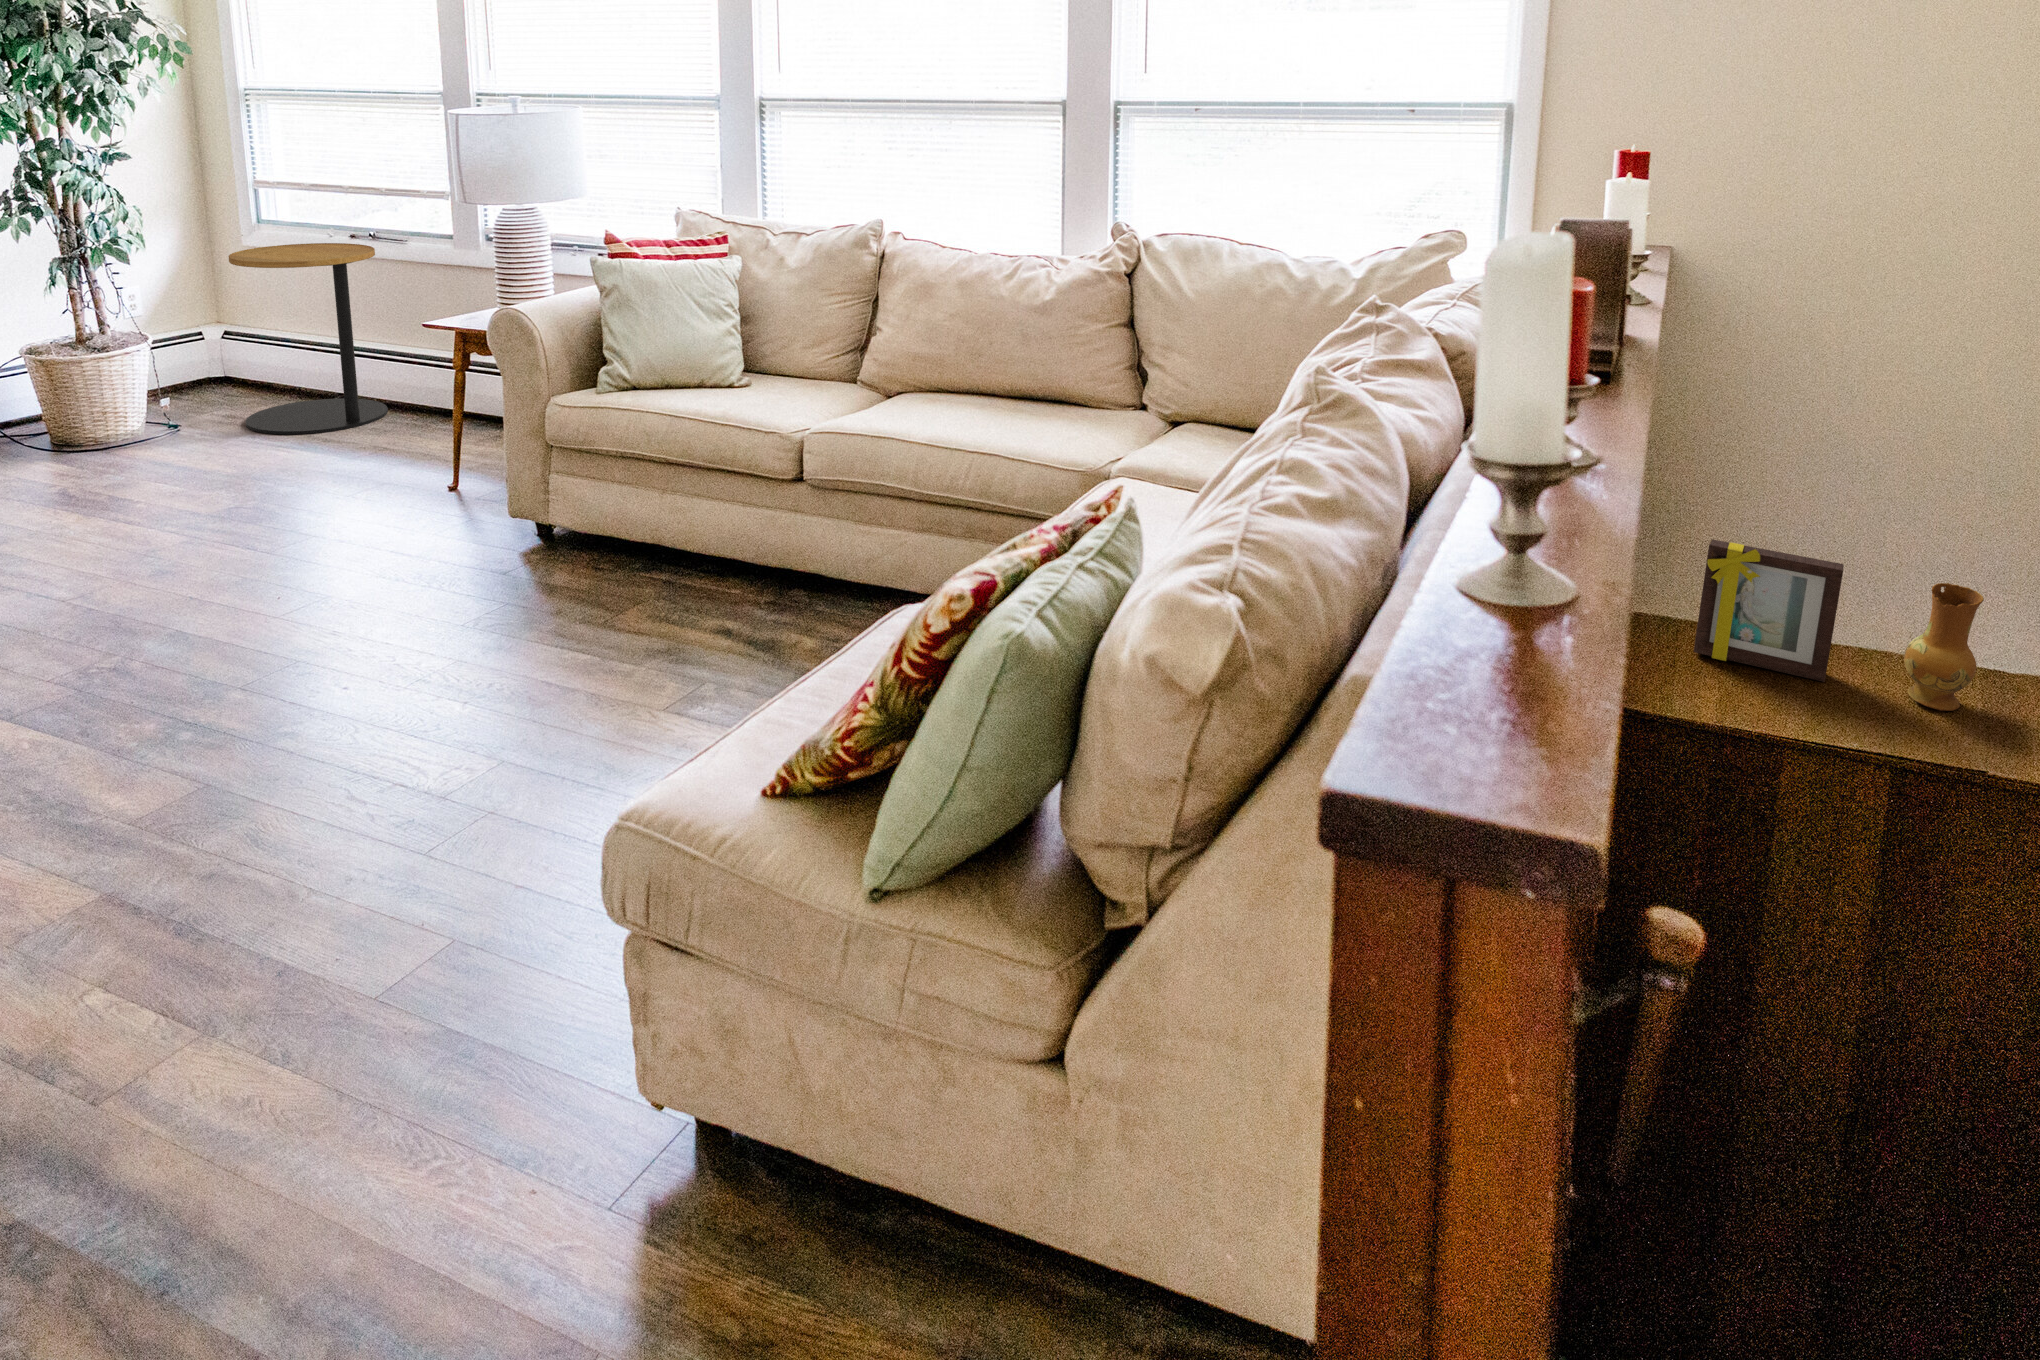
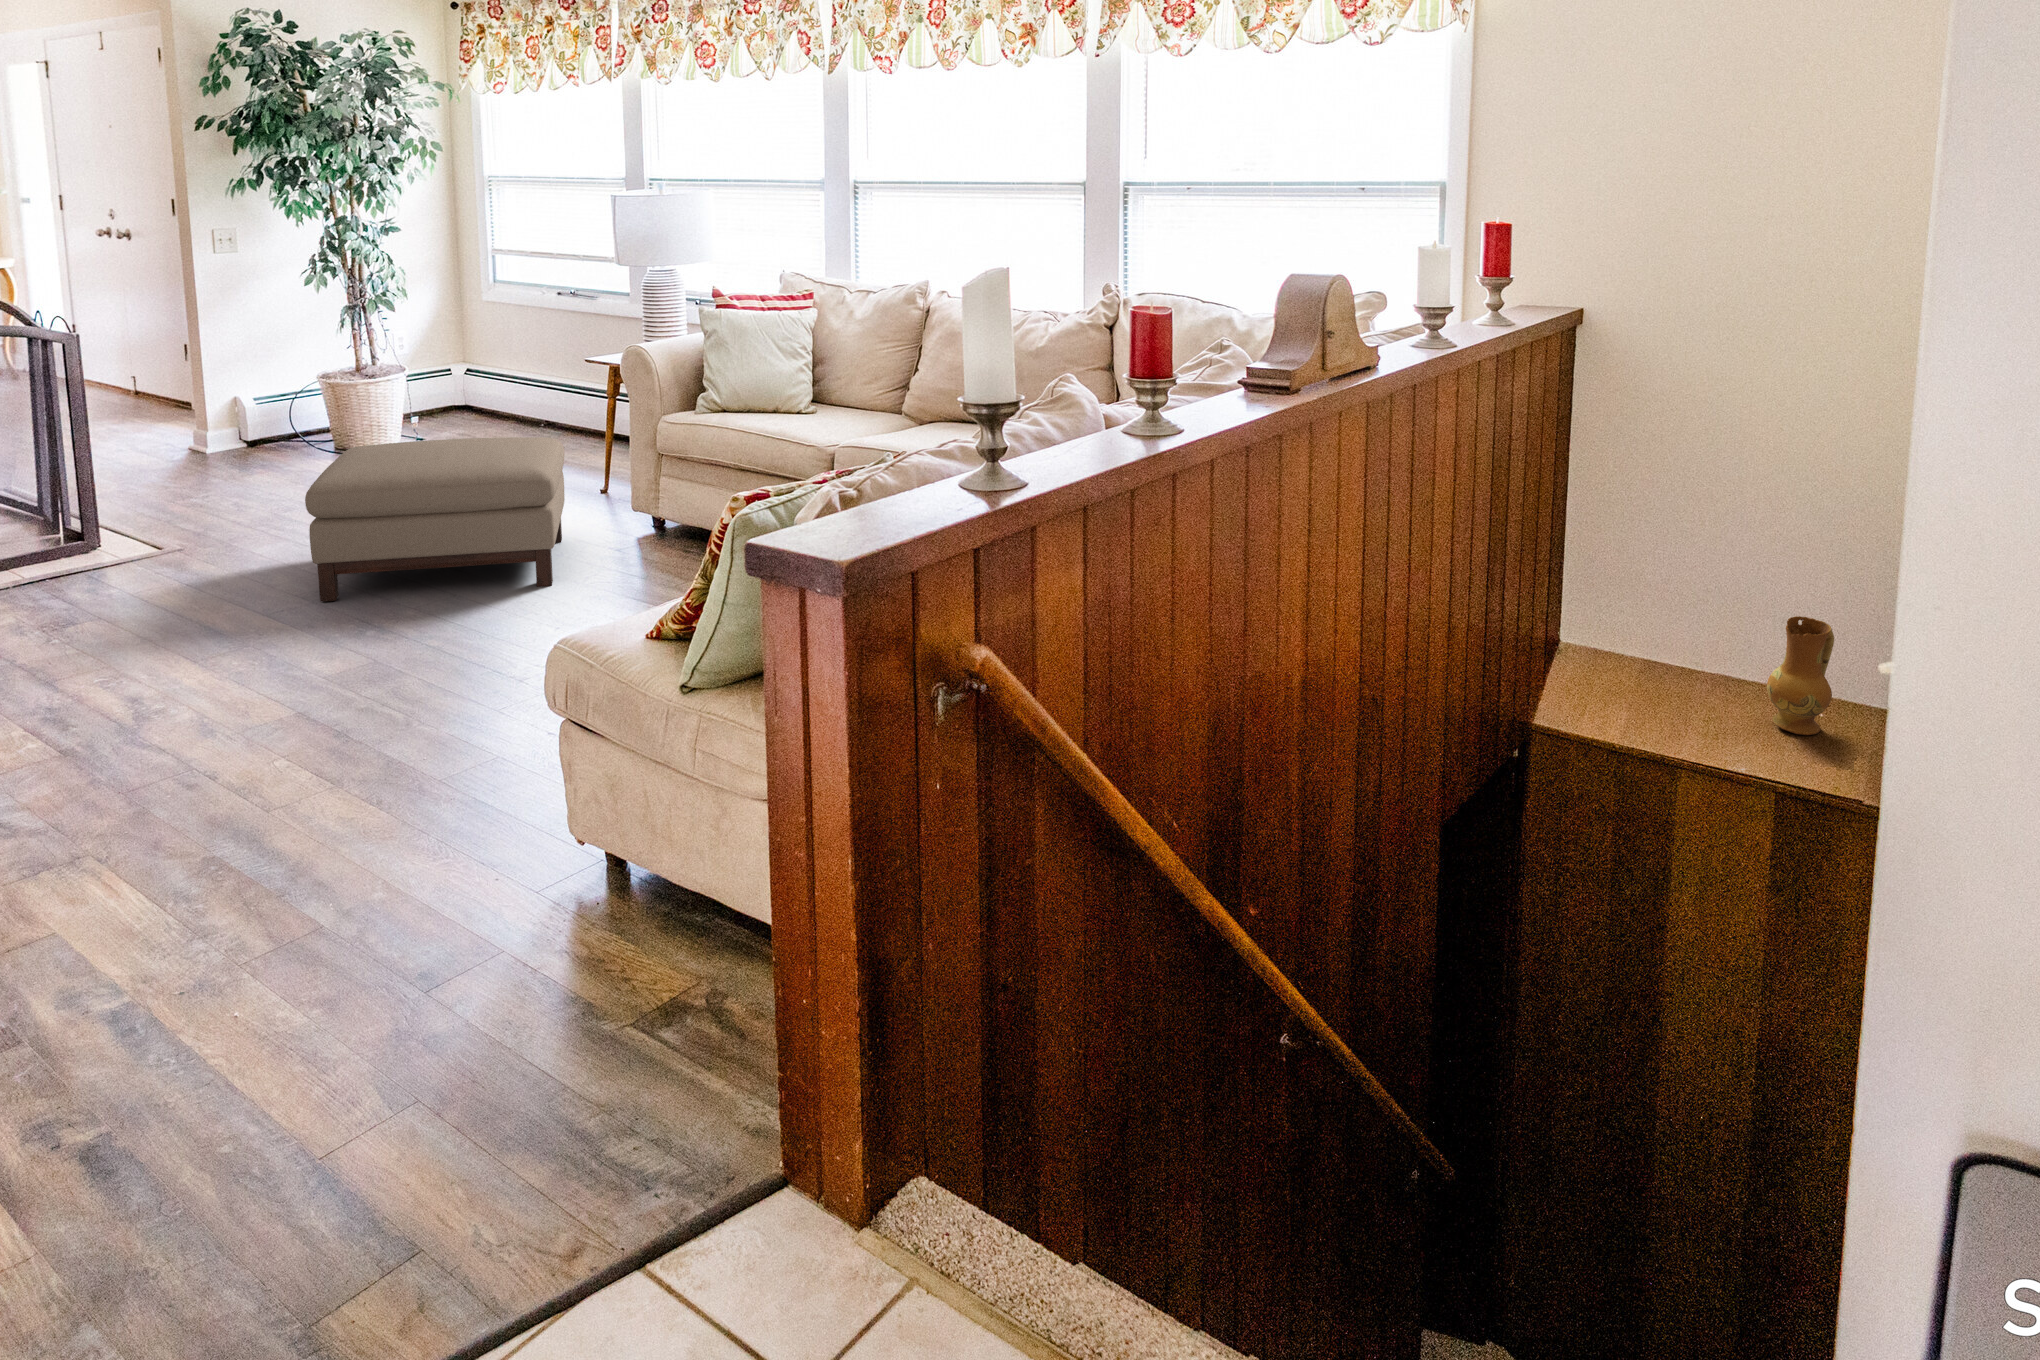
side table: present [228,243,388,434] -> none [465,299,579,449]
ottoman: none [64,431,433,683] -> present [305,437,565,602]
picture frame: present [1694,539,1844,682] -> none [1589,571,1717,705]

